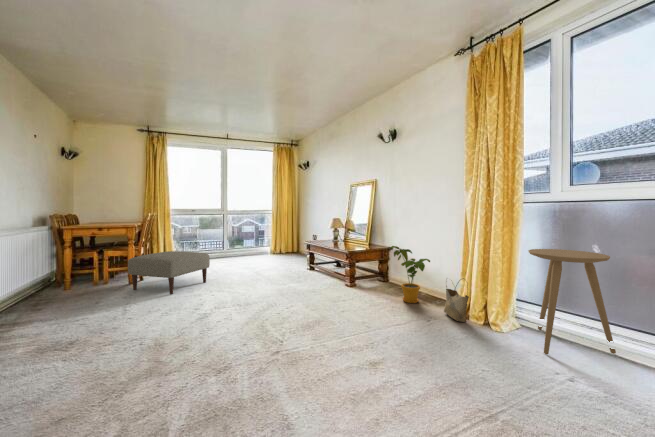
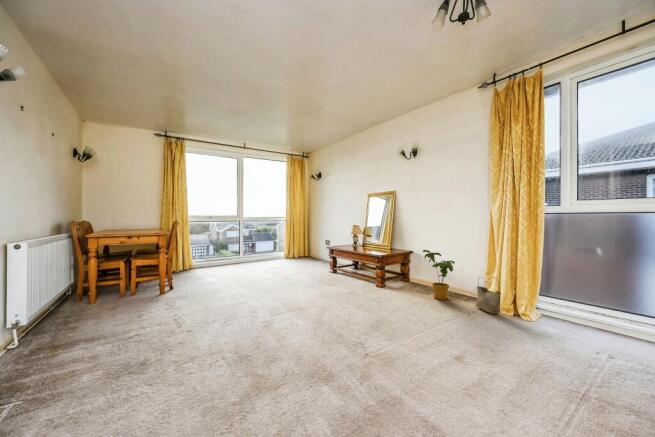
side table: present [528,249,616,354] -> none [554,251,628,338]
ottoman: present [128,251,210,294] -> none [173,257,247,298]

